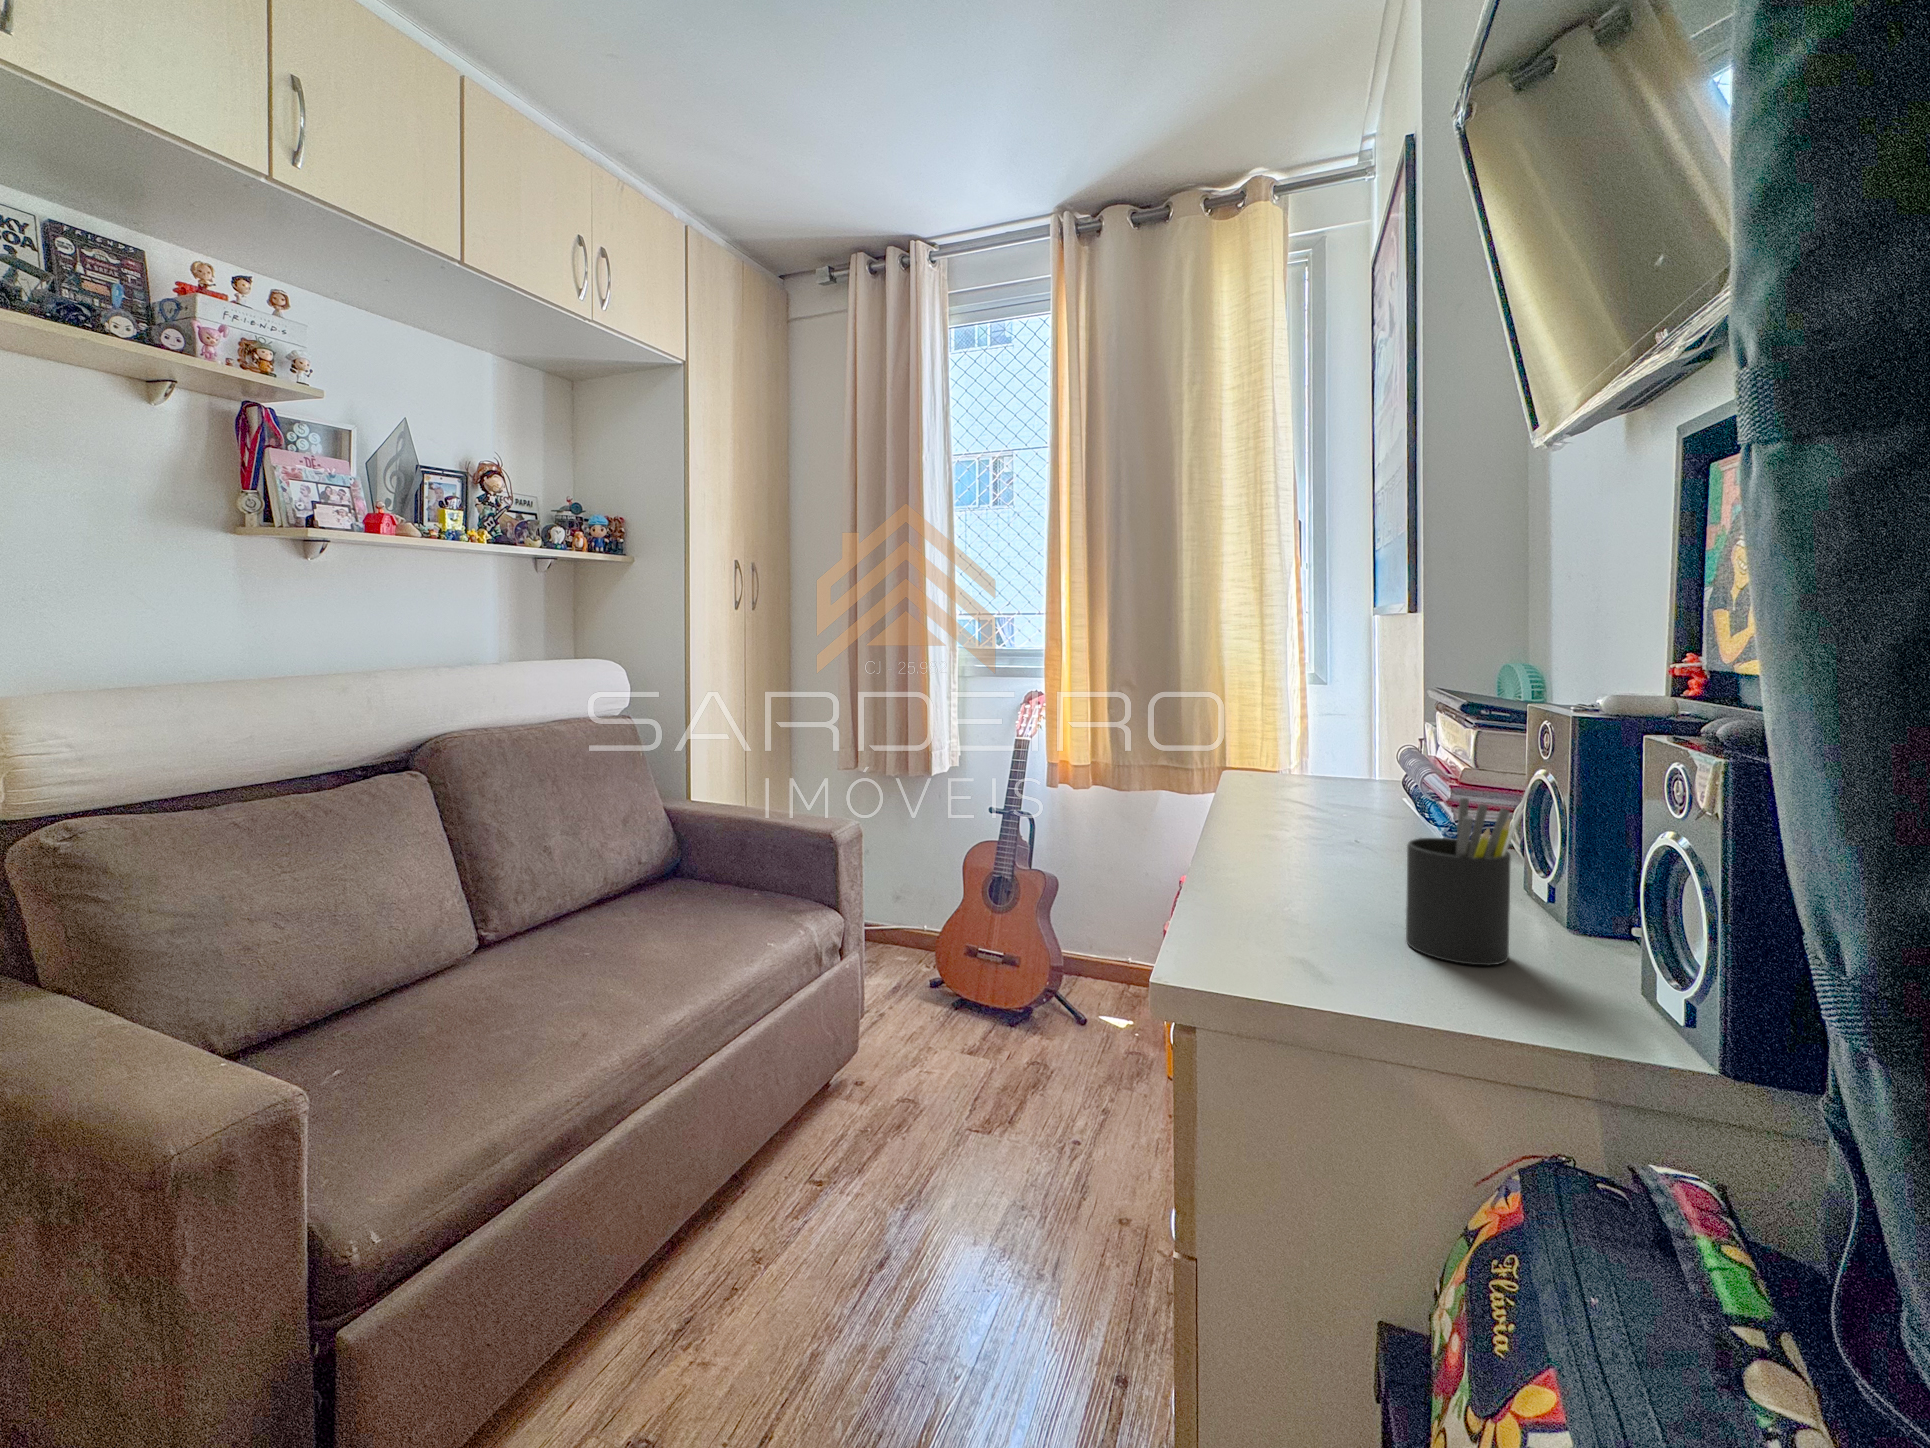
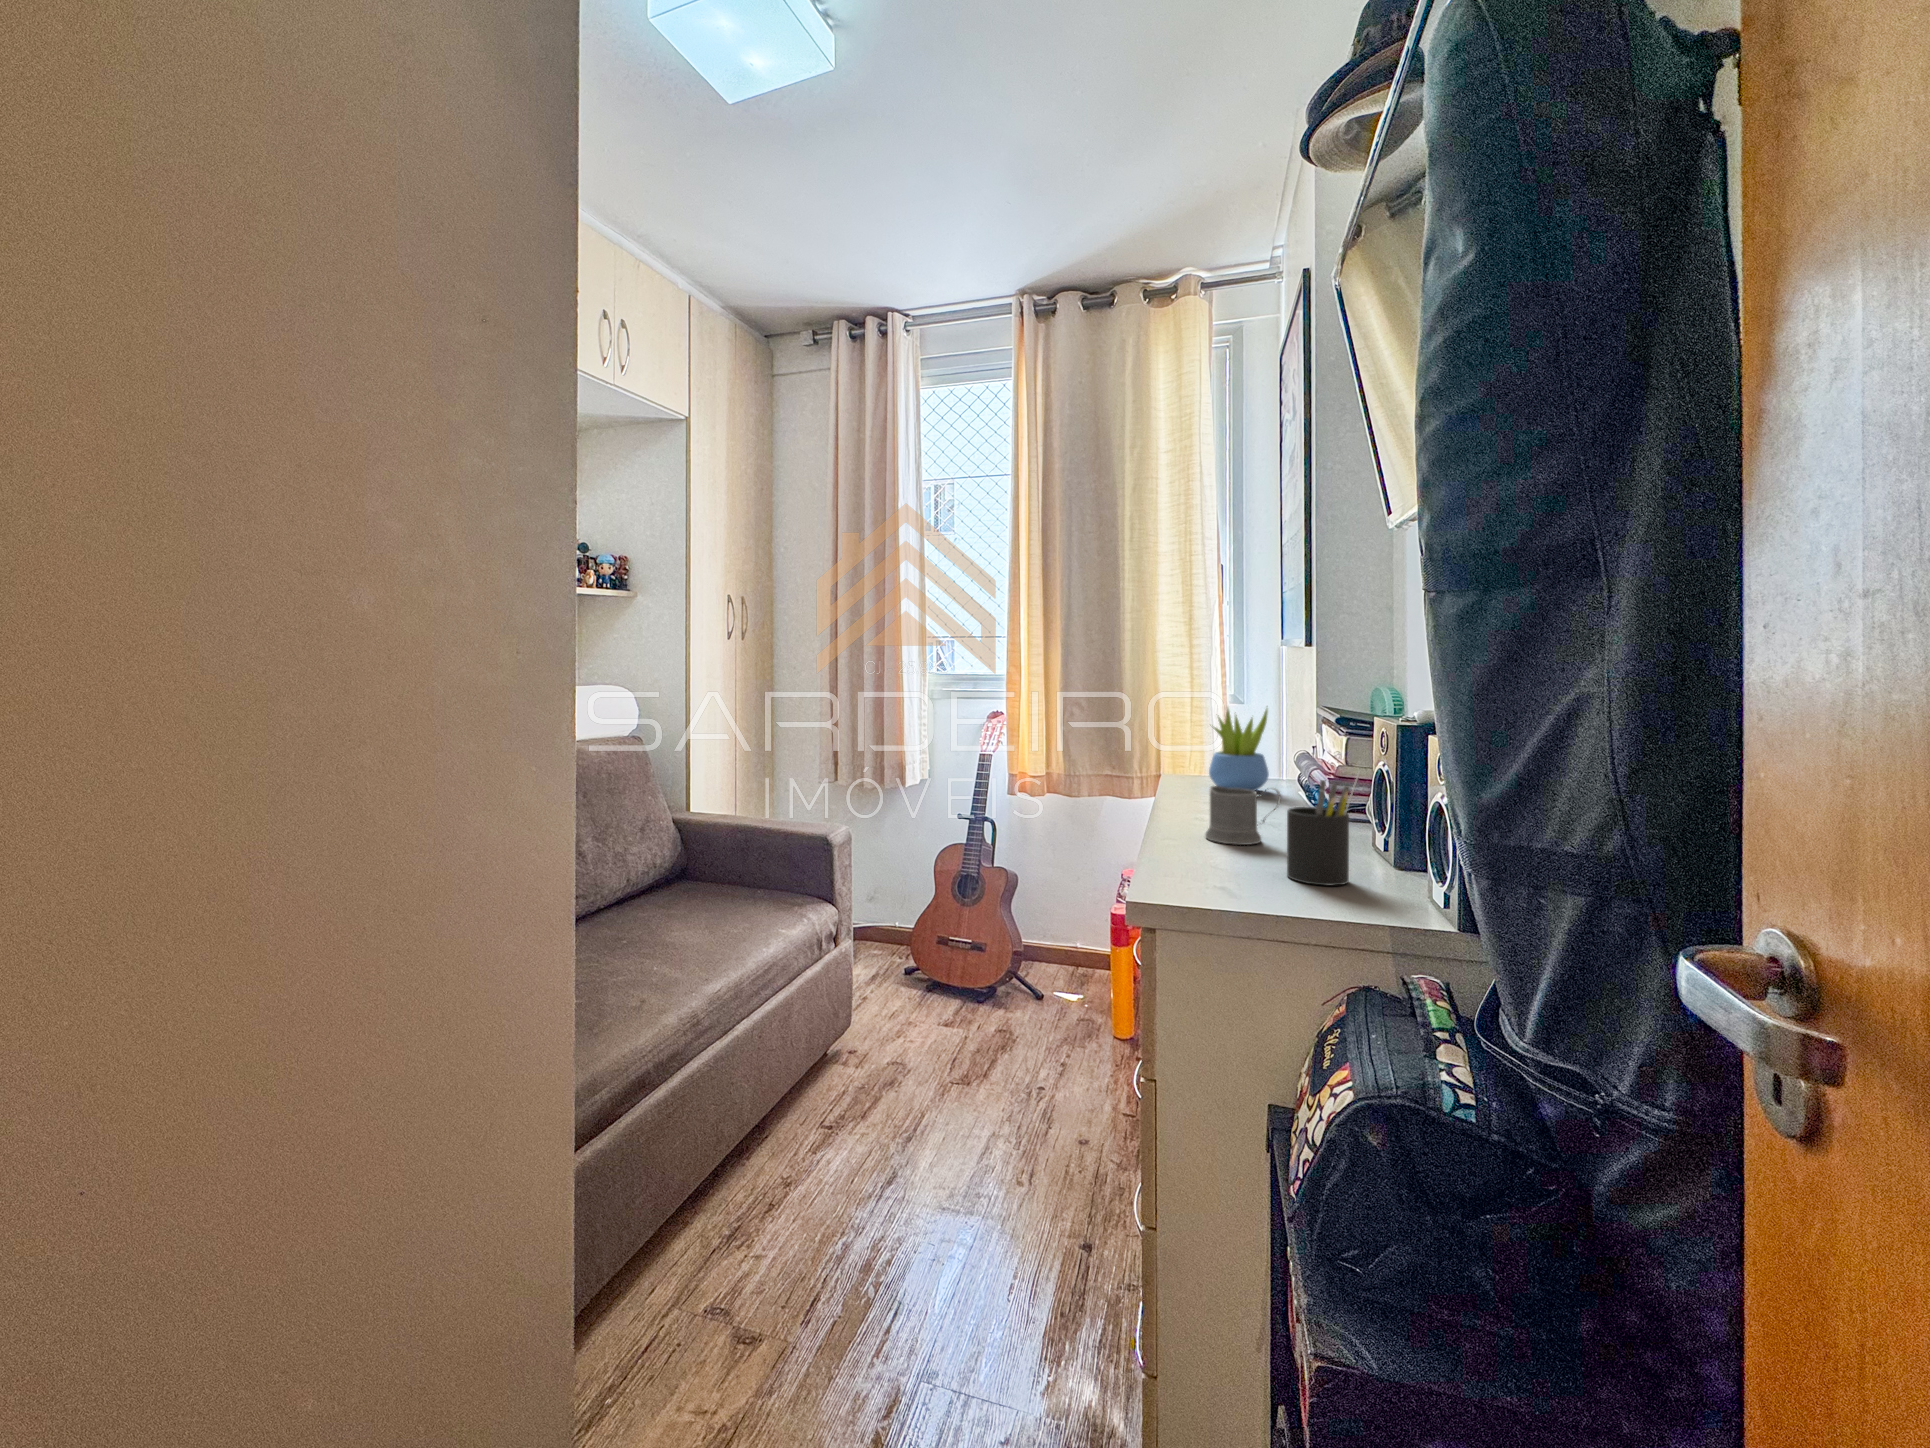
succulent plant: none [1283,685,1361,795] -> present [1209,709,1269,791]
mug: none [1278,796,1390,881] -> present [1205,786,1281,845]

